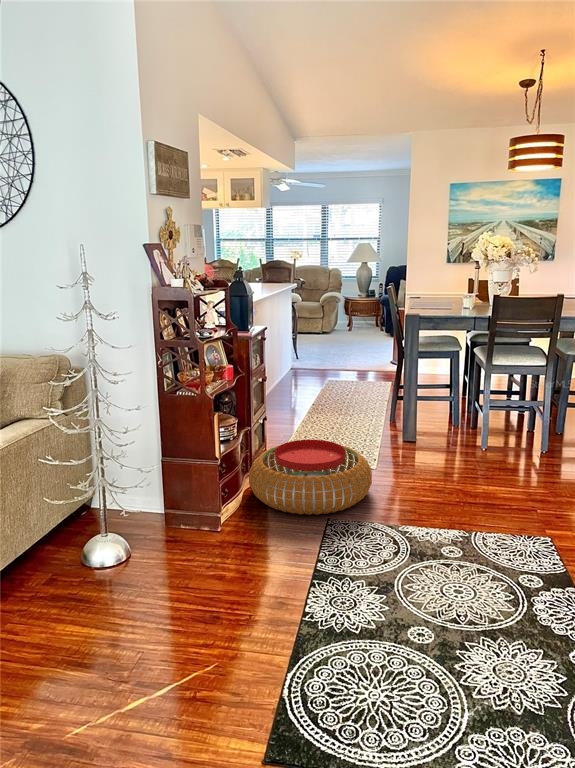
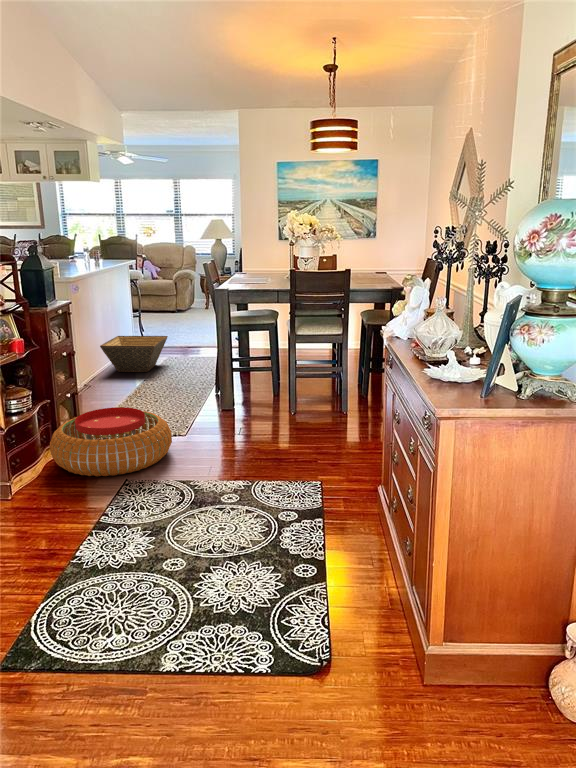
basket: none [269,359,332,397] -> present [100,336,168,372]

